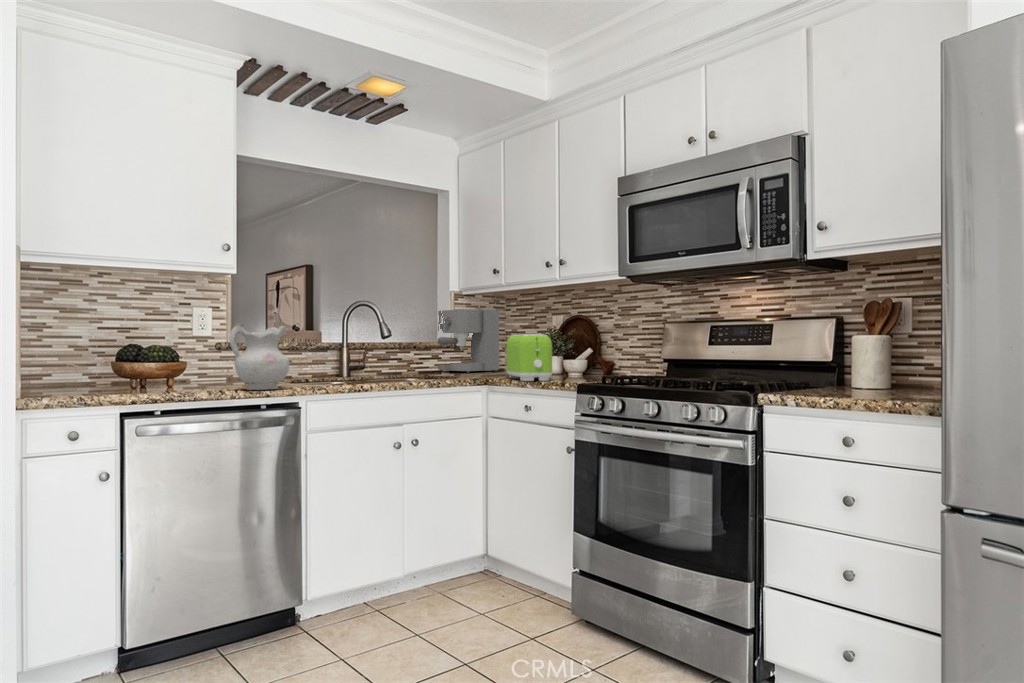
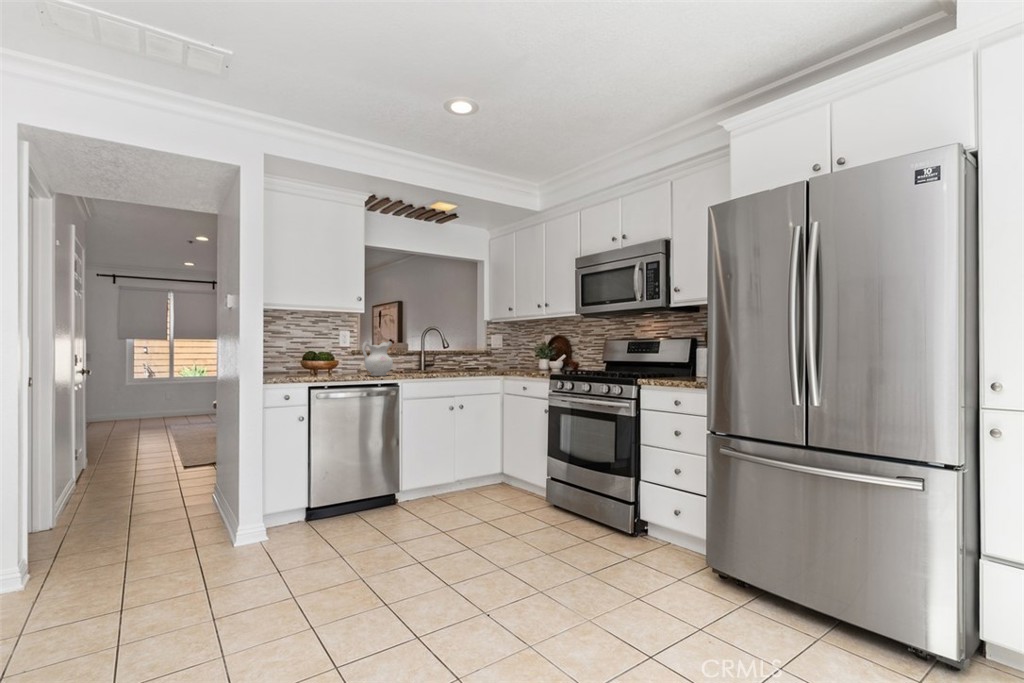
coffee maker: present [438,310,499,373] -> none [477,331,514,369]
toaster: present [506,334,552,381] -> none [515,346,540,373]

